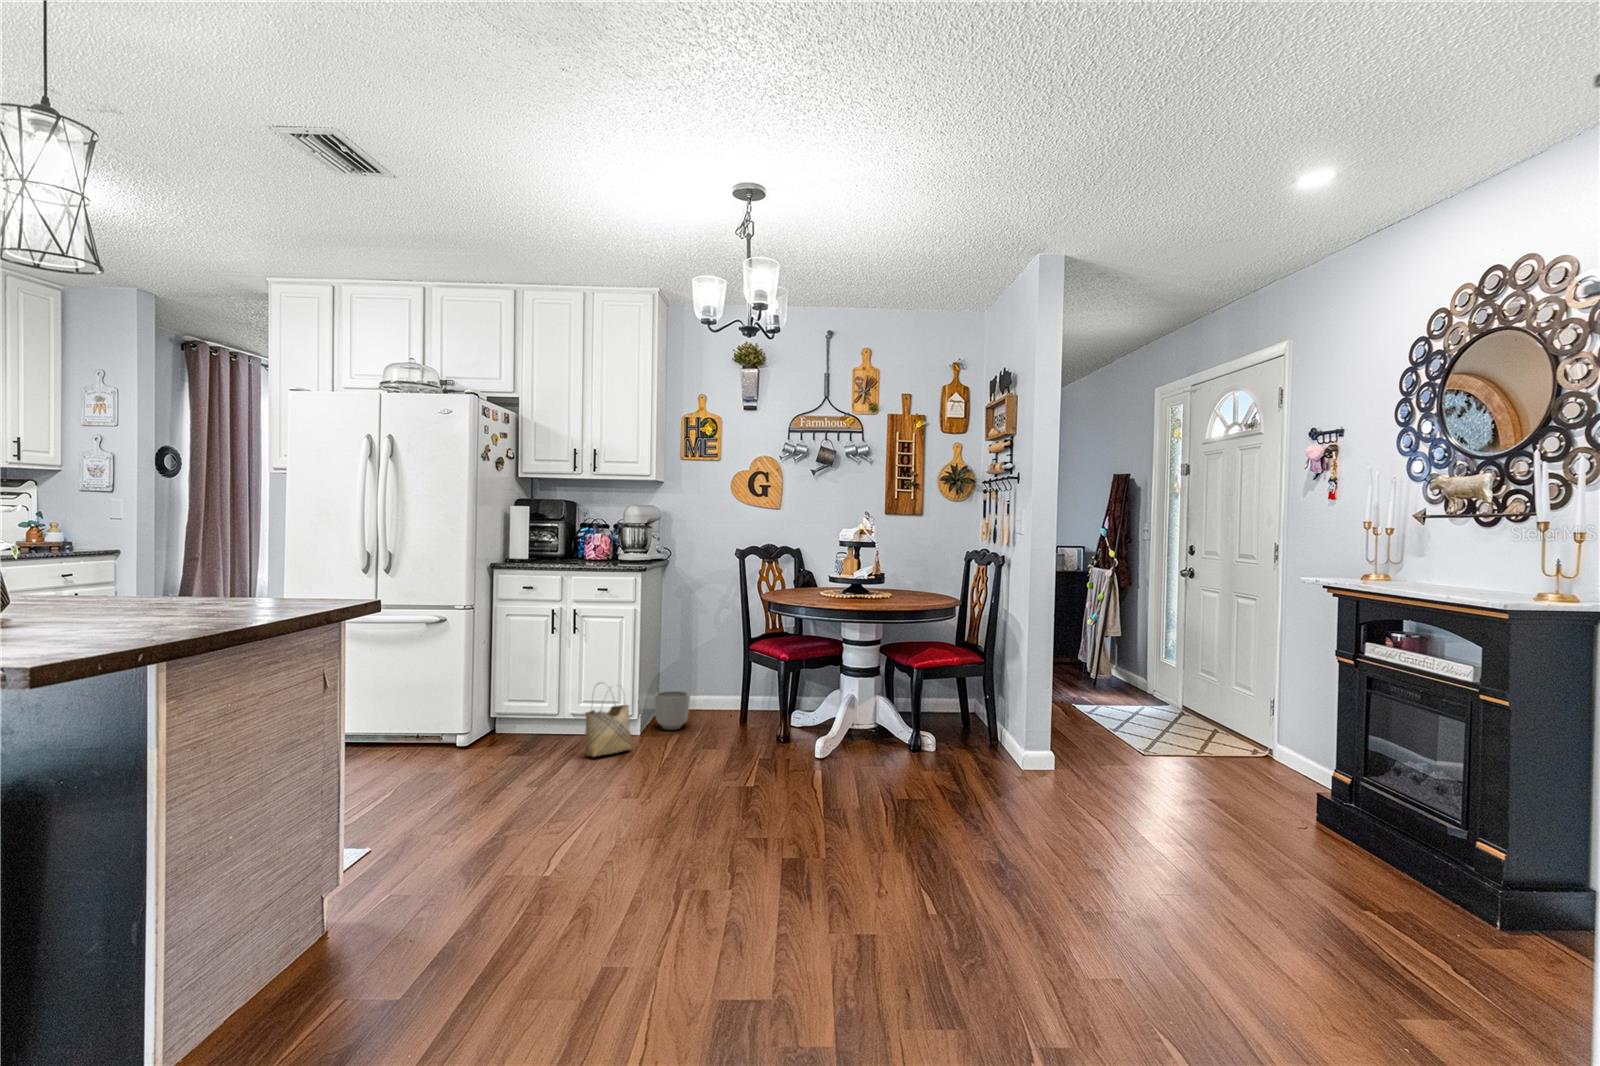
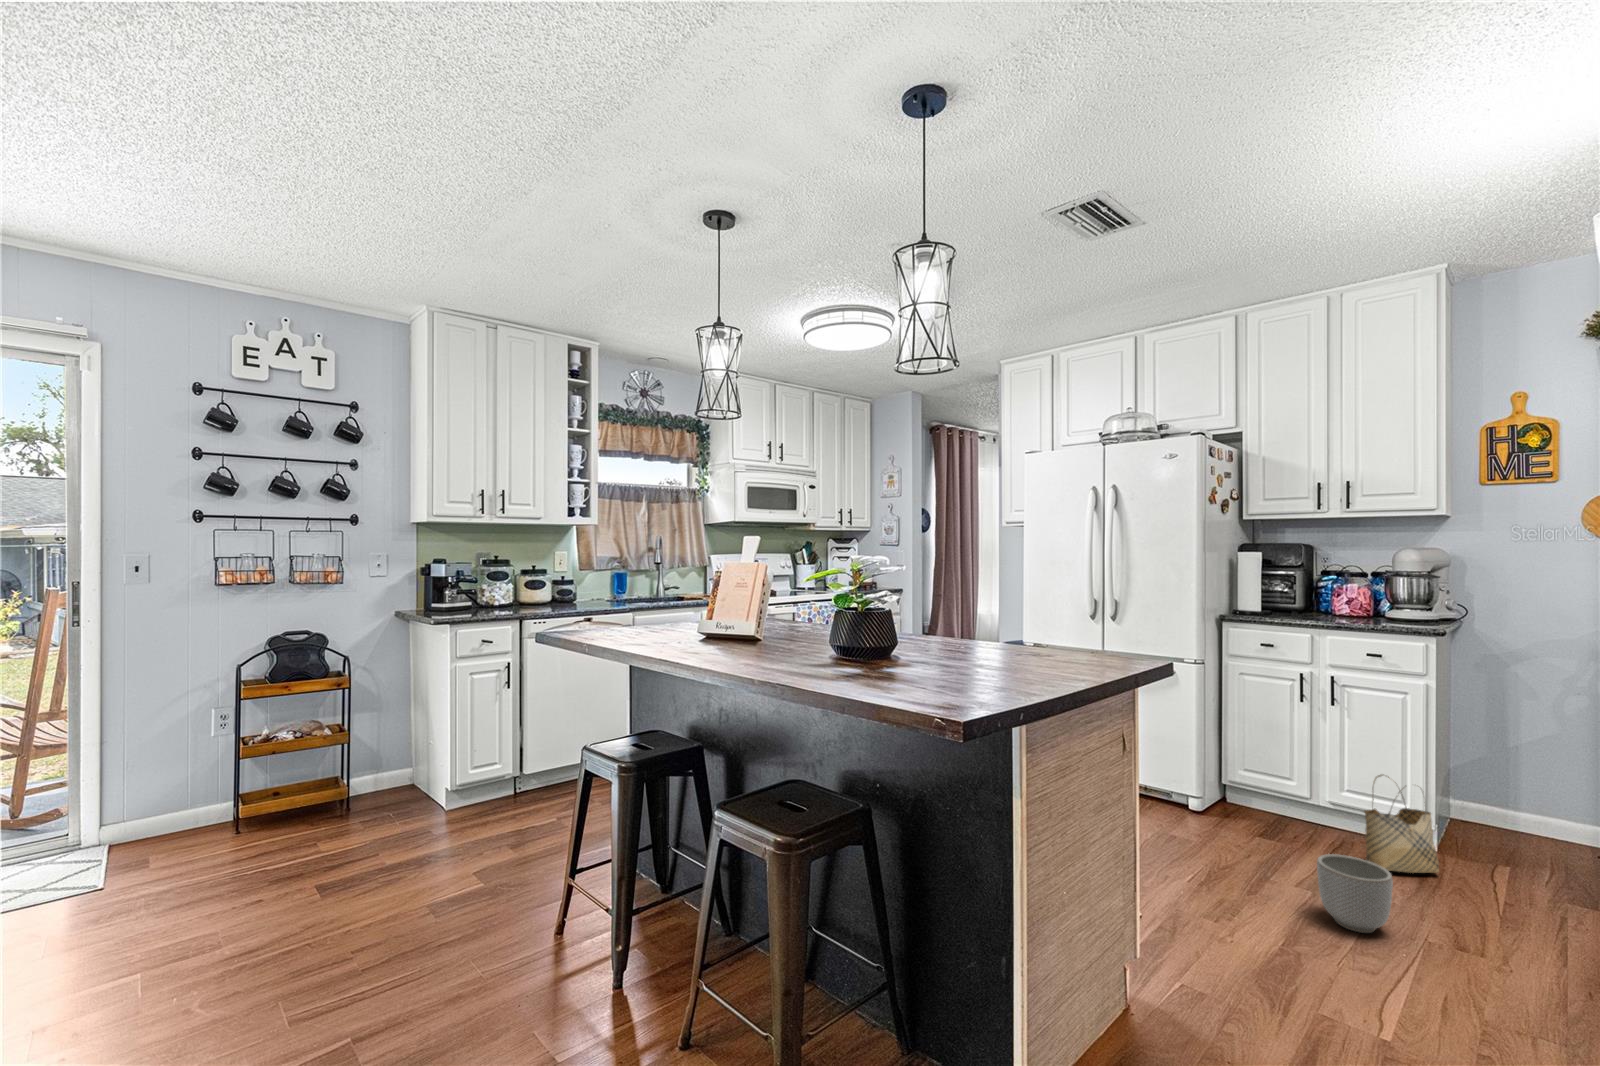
planter: present [655,690,690,730] -> present [1317,854,1393,933]

